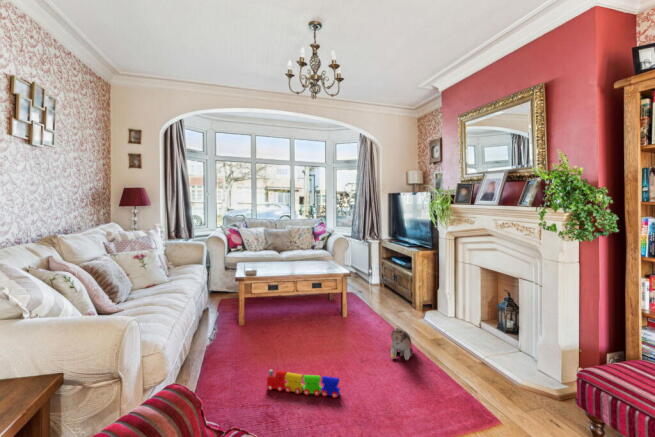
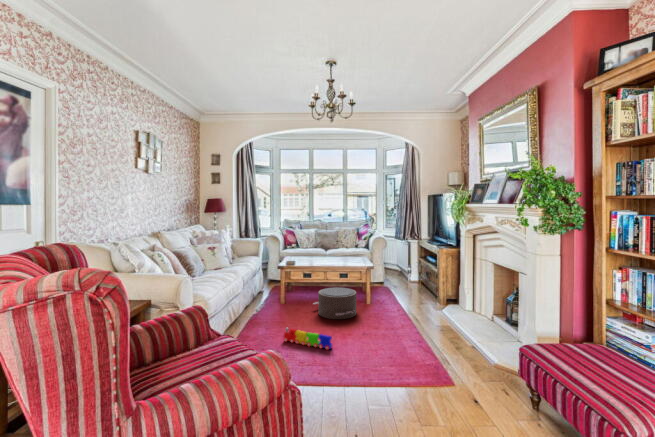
pouf: none [284,301,346,344] -> present [313,287,356,319]
plush toy: present [391,327,413,360] -> none [380,307,405,334]

